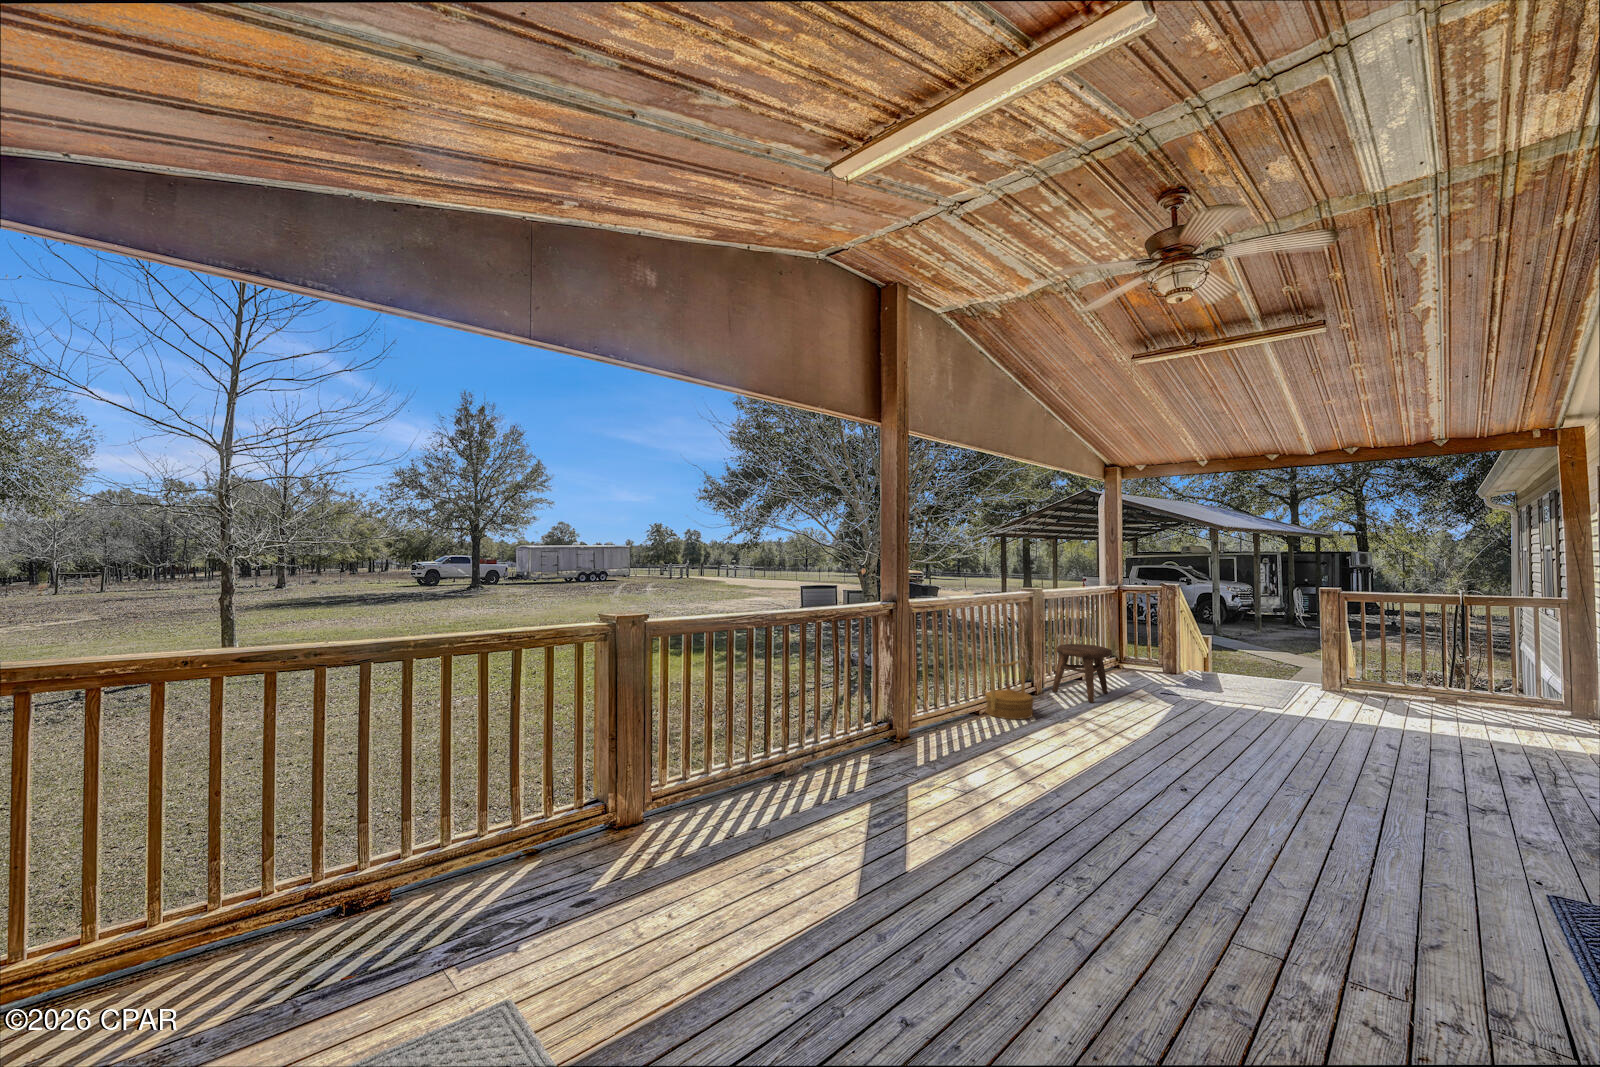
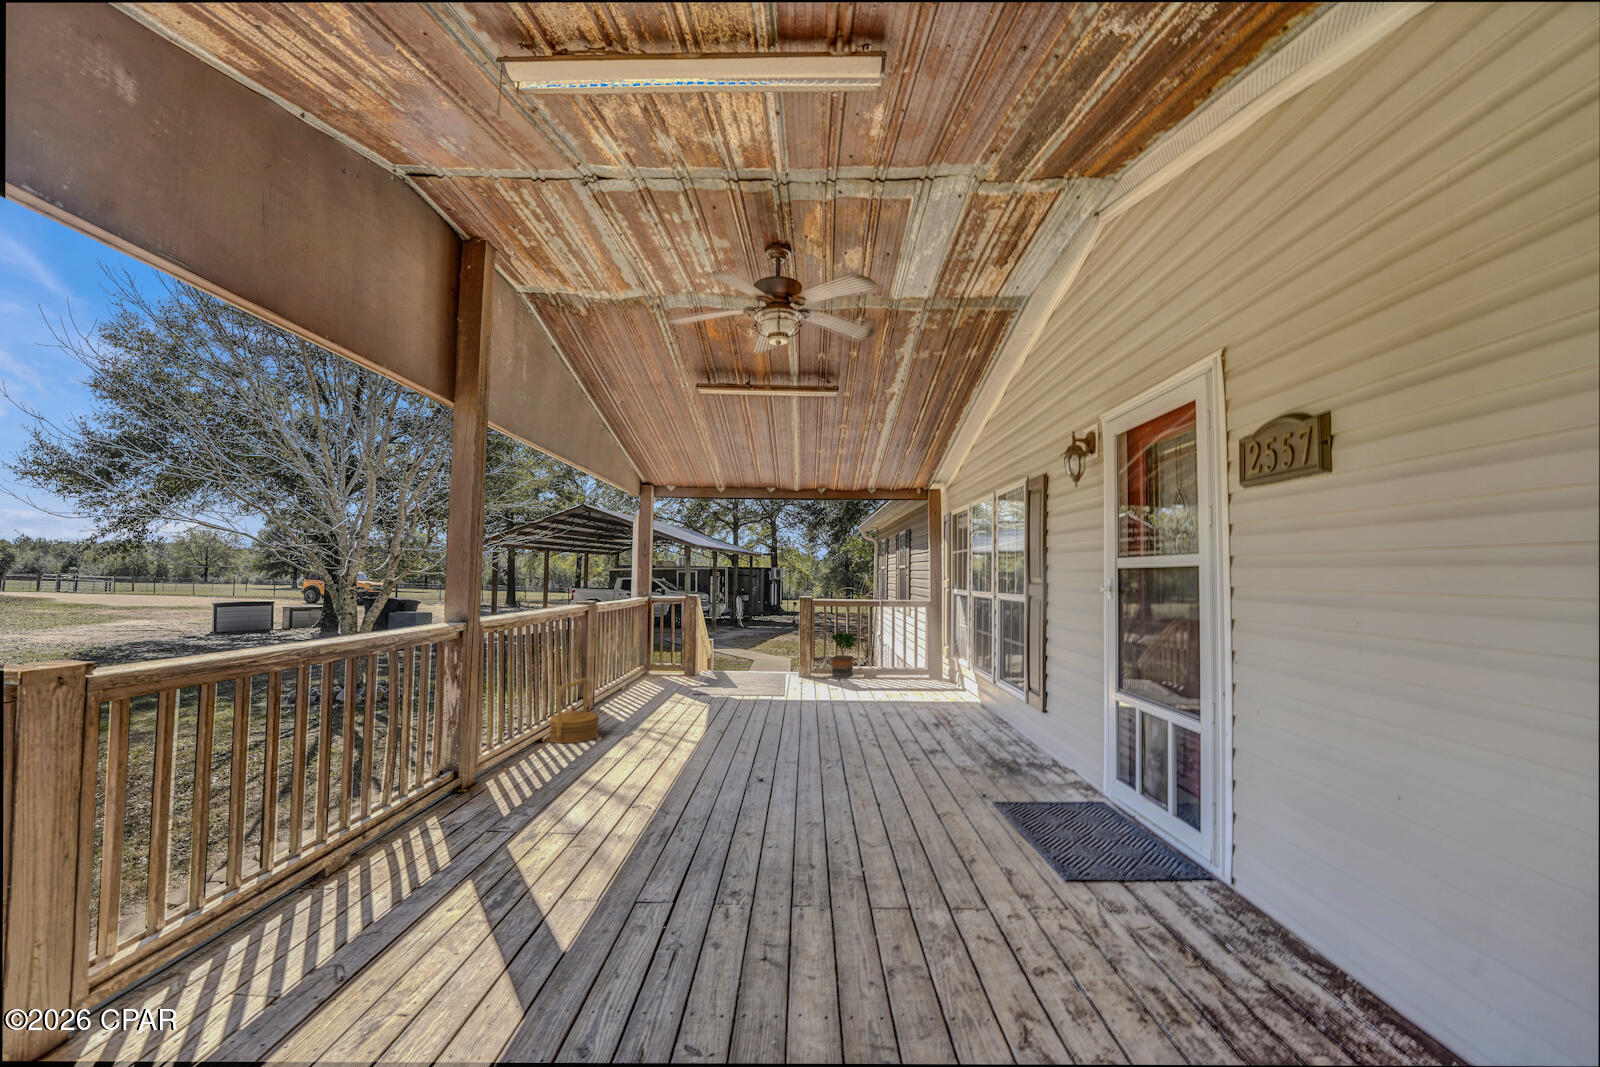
potted tree: none [1381,642,1435,706] -> present [831,632,857,678]
stool: present [1052,644,1112,703] -> none [601,656,659,712]

